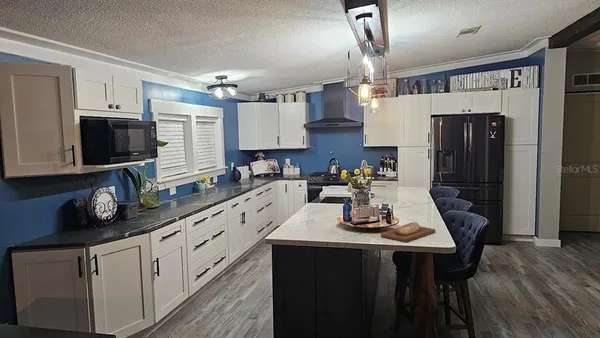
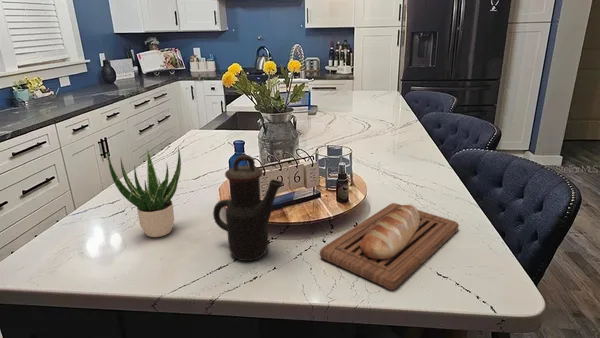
potted plant: none [306,198,327,232] -> present [107,148,181,237]
teapot: none [341,198,368,237] -> present [213,155,283,261]

